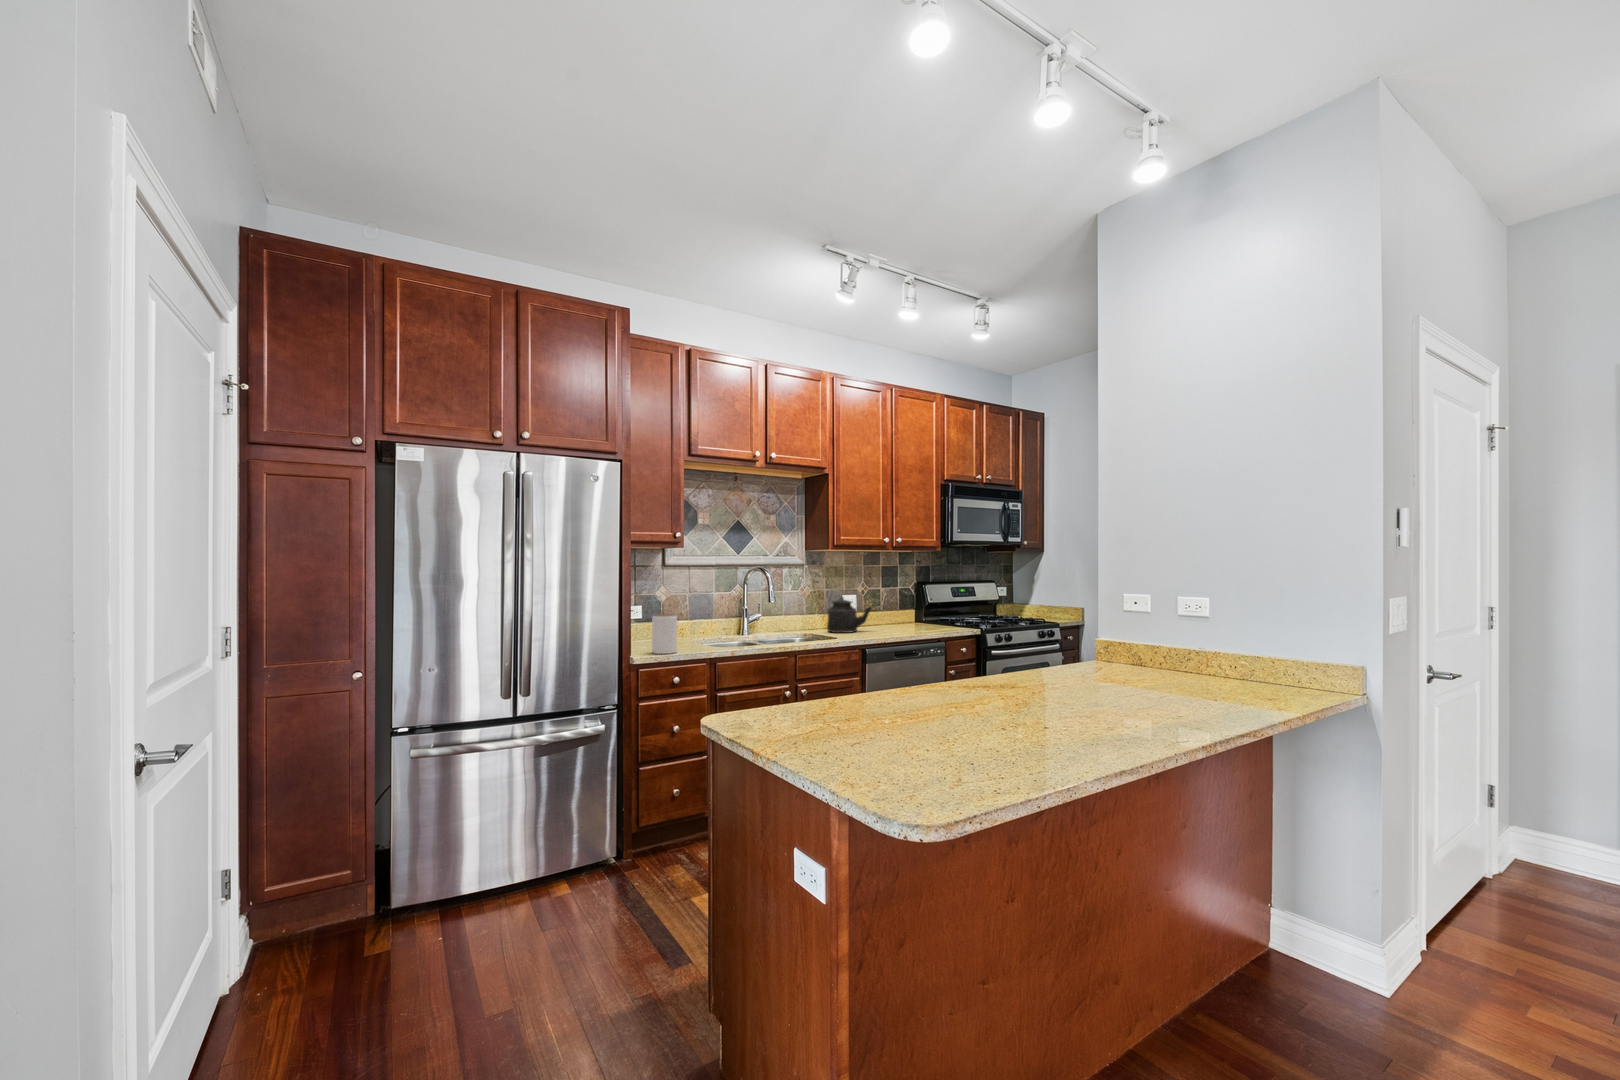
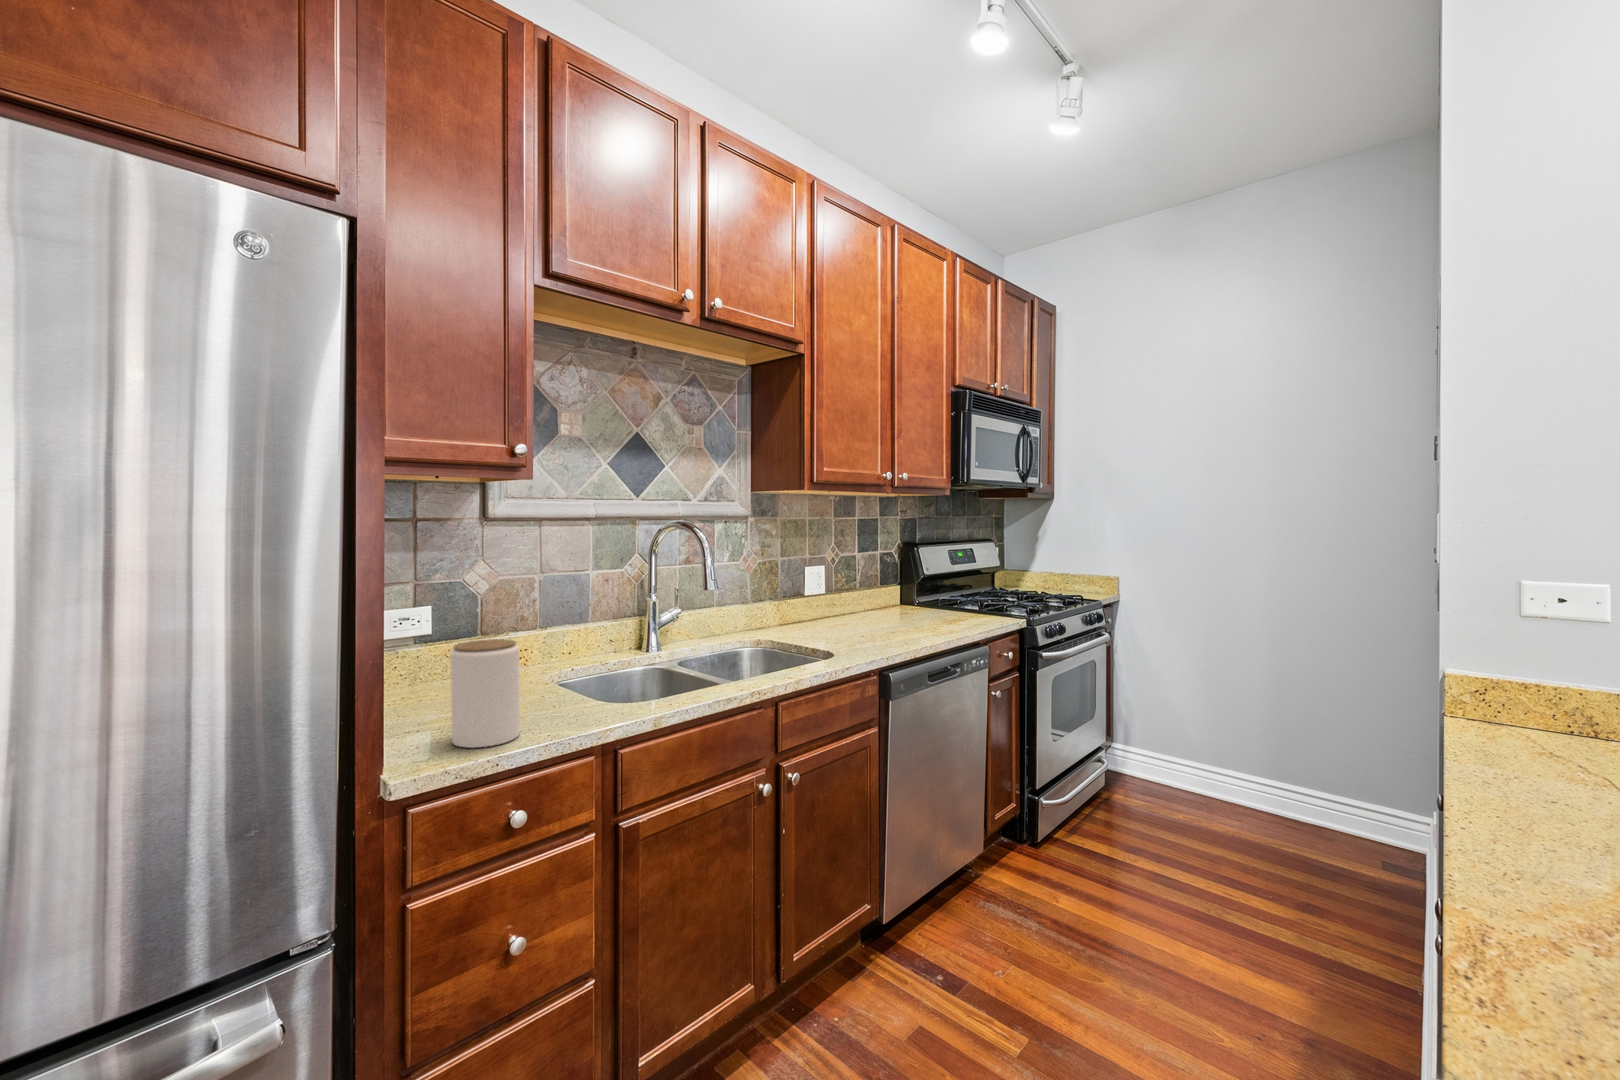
kettle: present [827,596,872,633] -> none [791,559,867,635]

